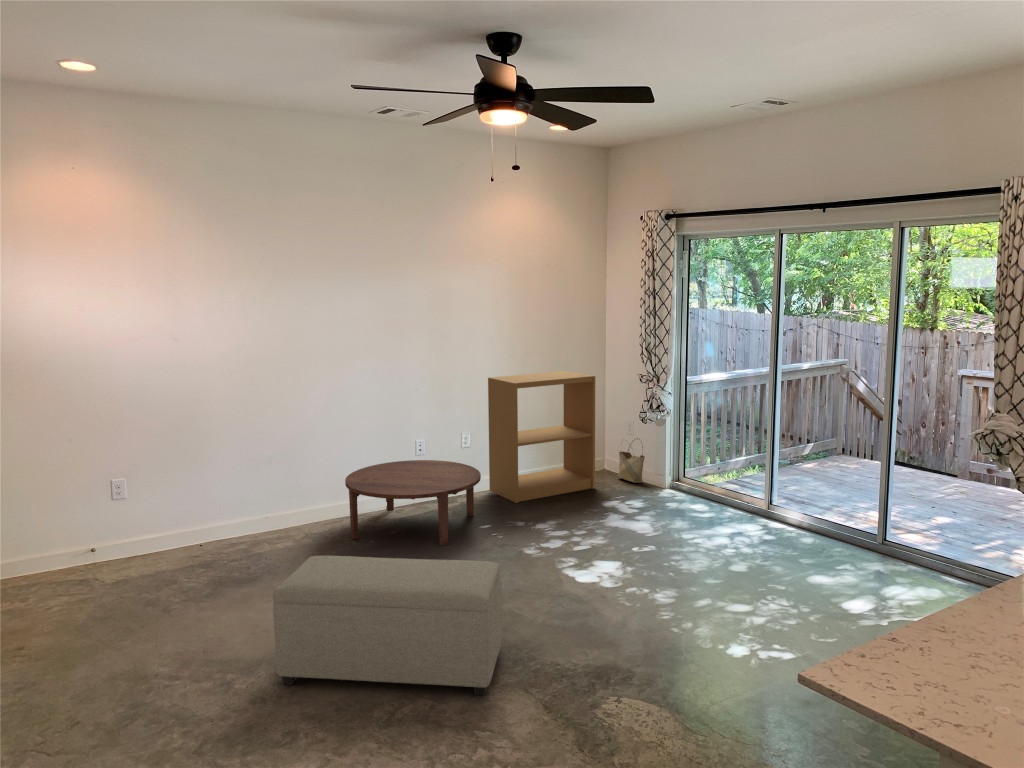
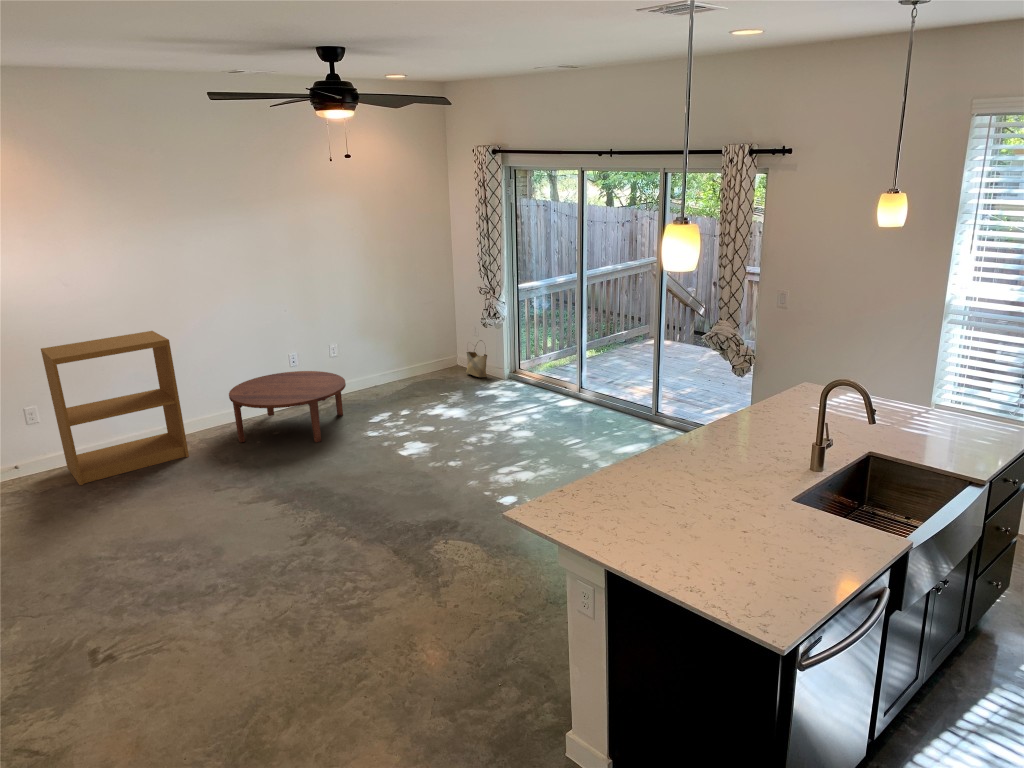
bookshelf: present [488,371,595,503] -> present [41,331,189,485]
ottoman: present [273,556,502,695] -> none [180,456,361,556]

